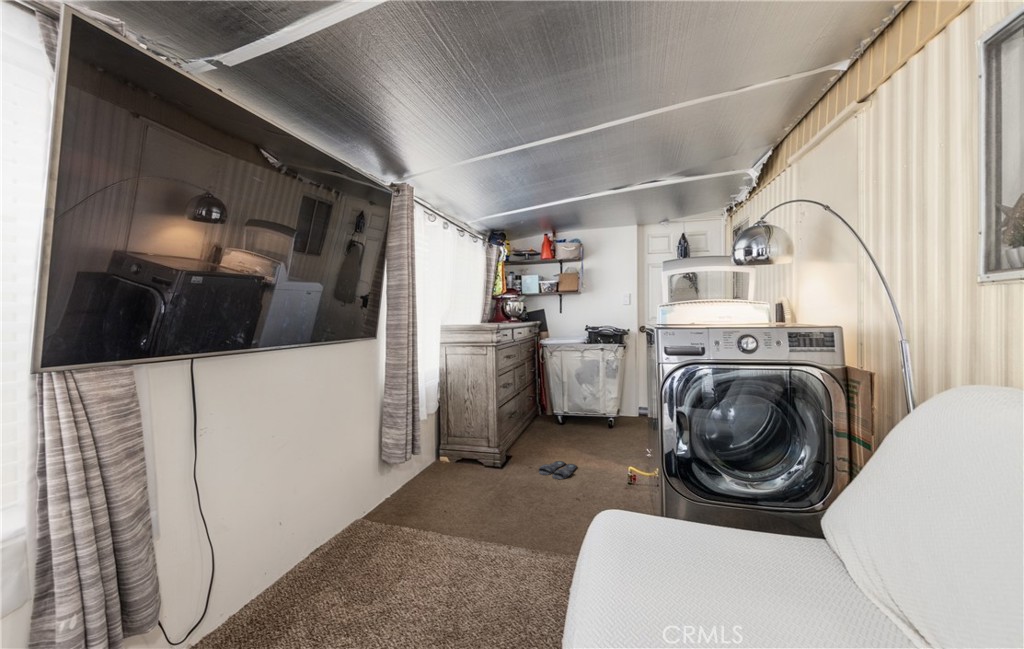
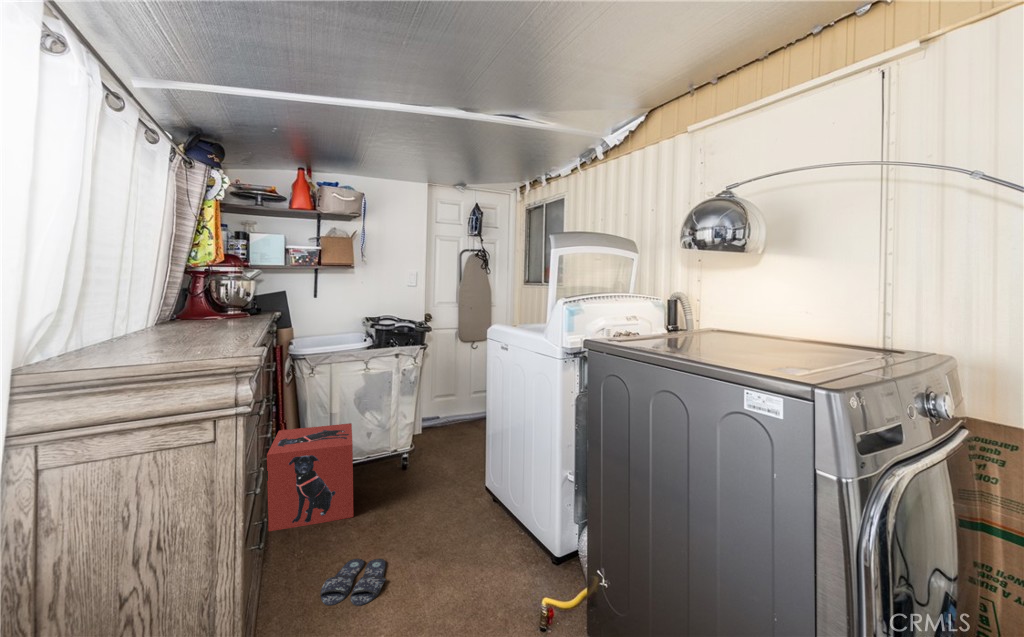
storage box: none [523,389,574,444] -> present [267,423,353,531]

